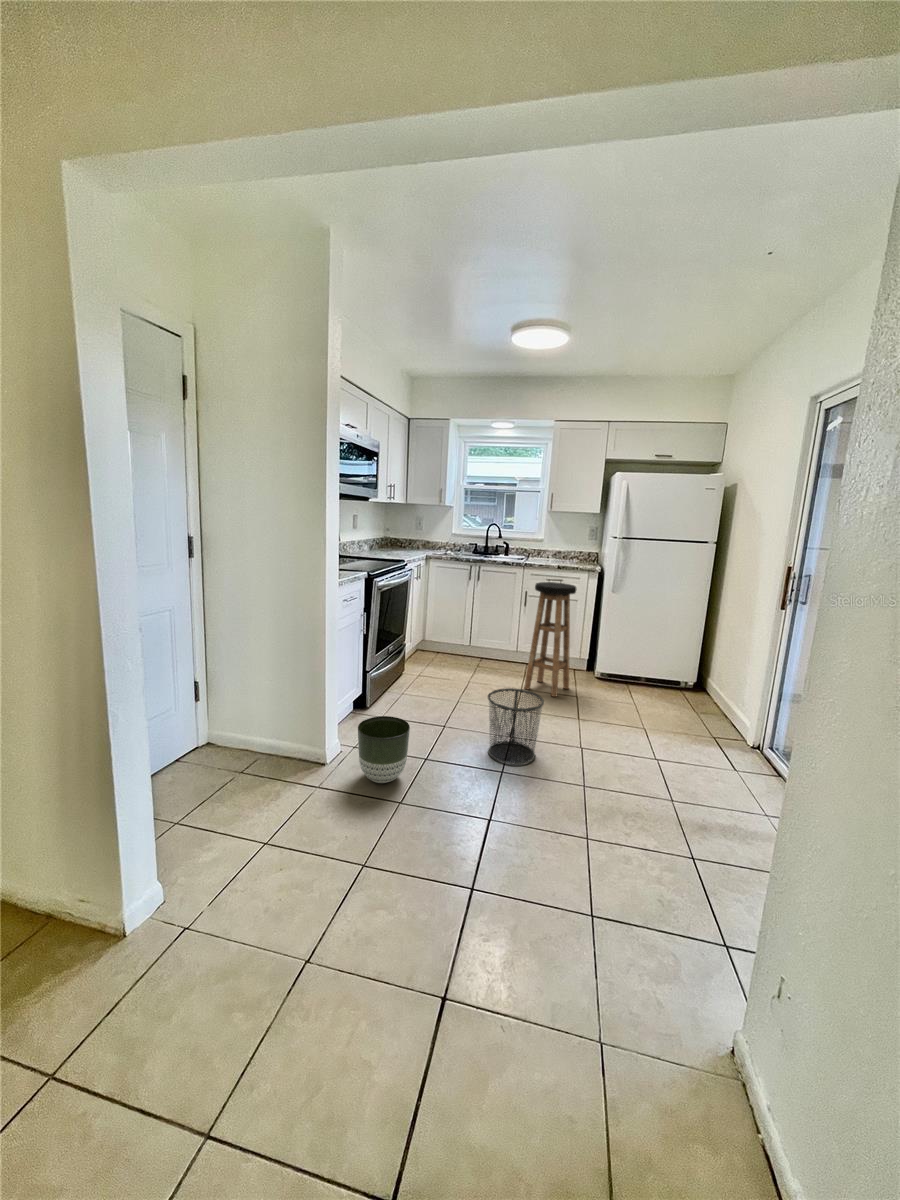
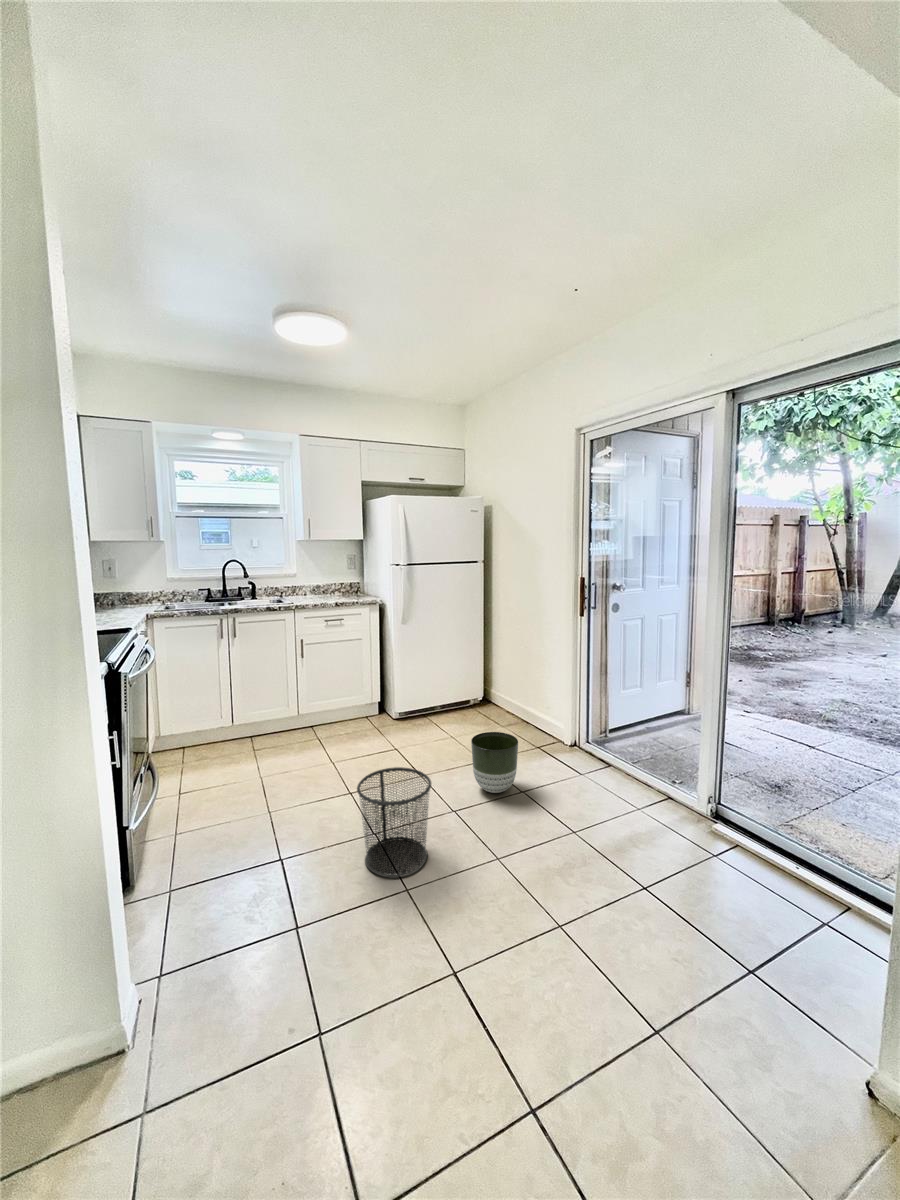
bar stool: present [524,582,577,697] -> none [329,623,380,759]
planter: present [358,716,410,783] -> present [471,732,518,793]

